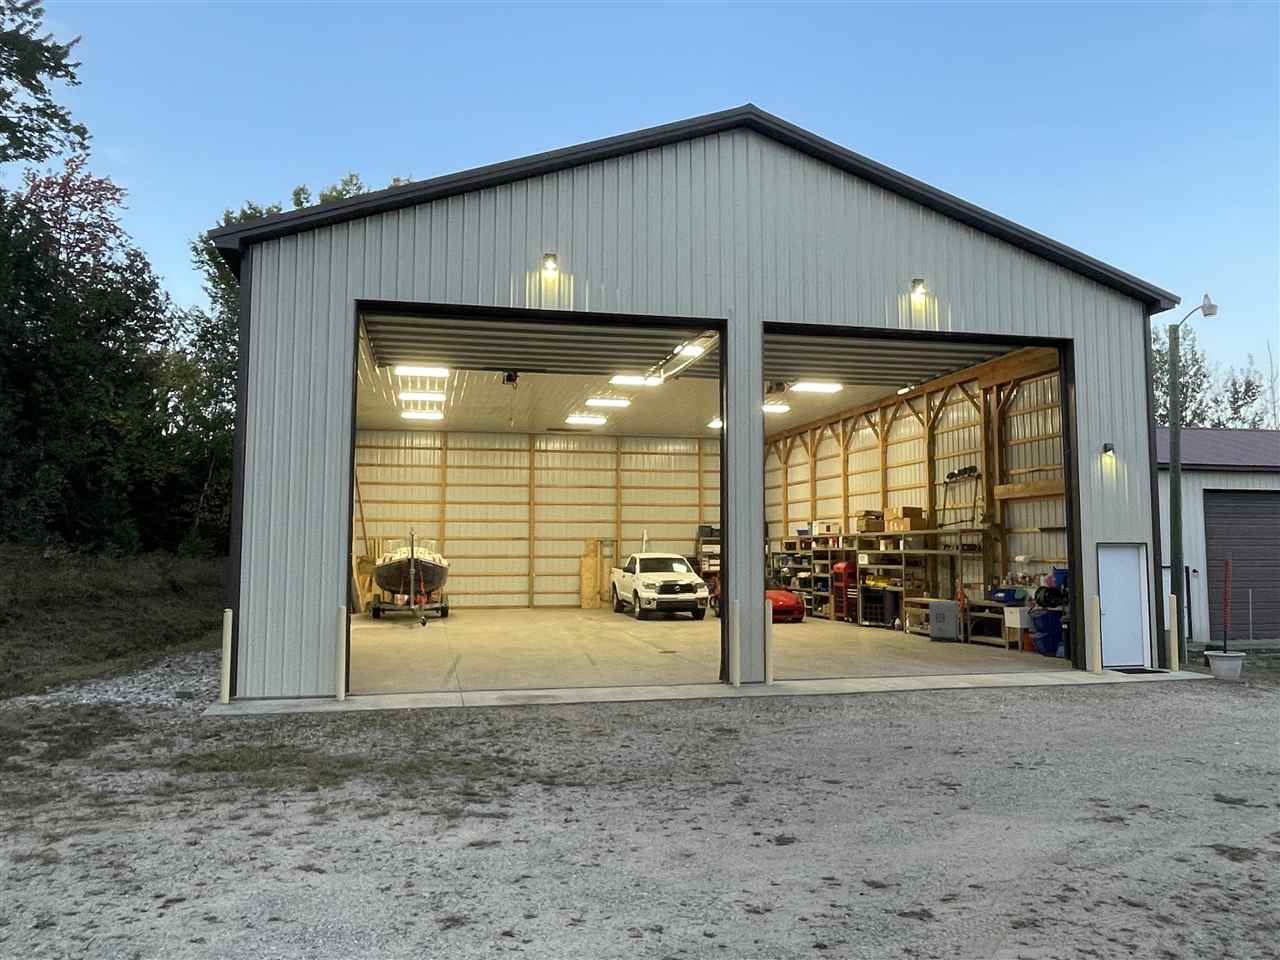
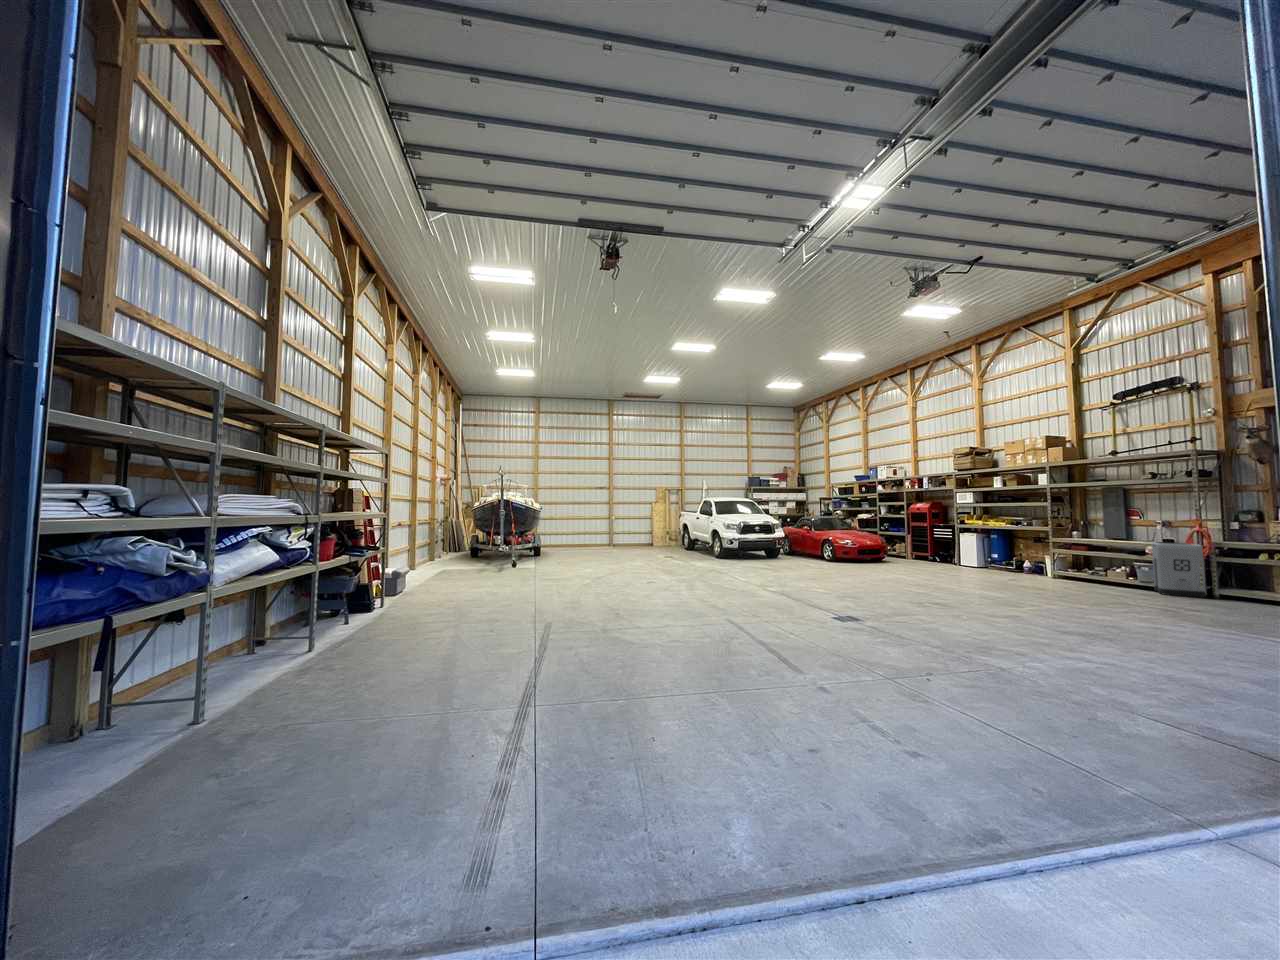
shelving unit: present [860,585,894,628] -> none [971,524,1010,571]

